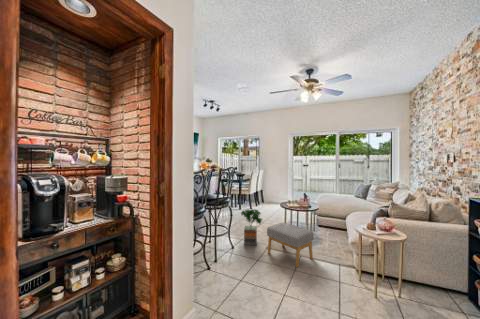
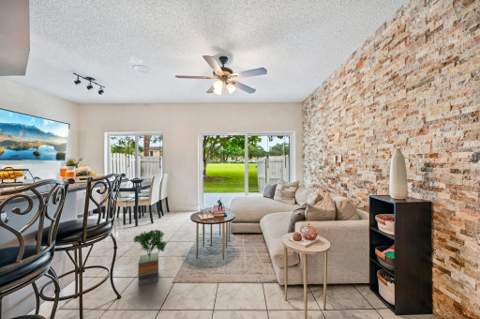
footstool: present [267,223,314,267] -> none [173,242,233,305]

